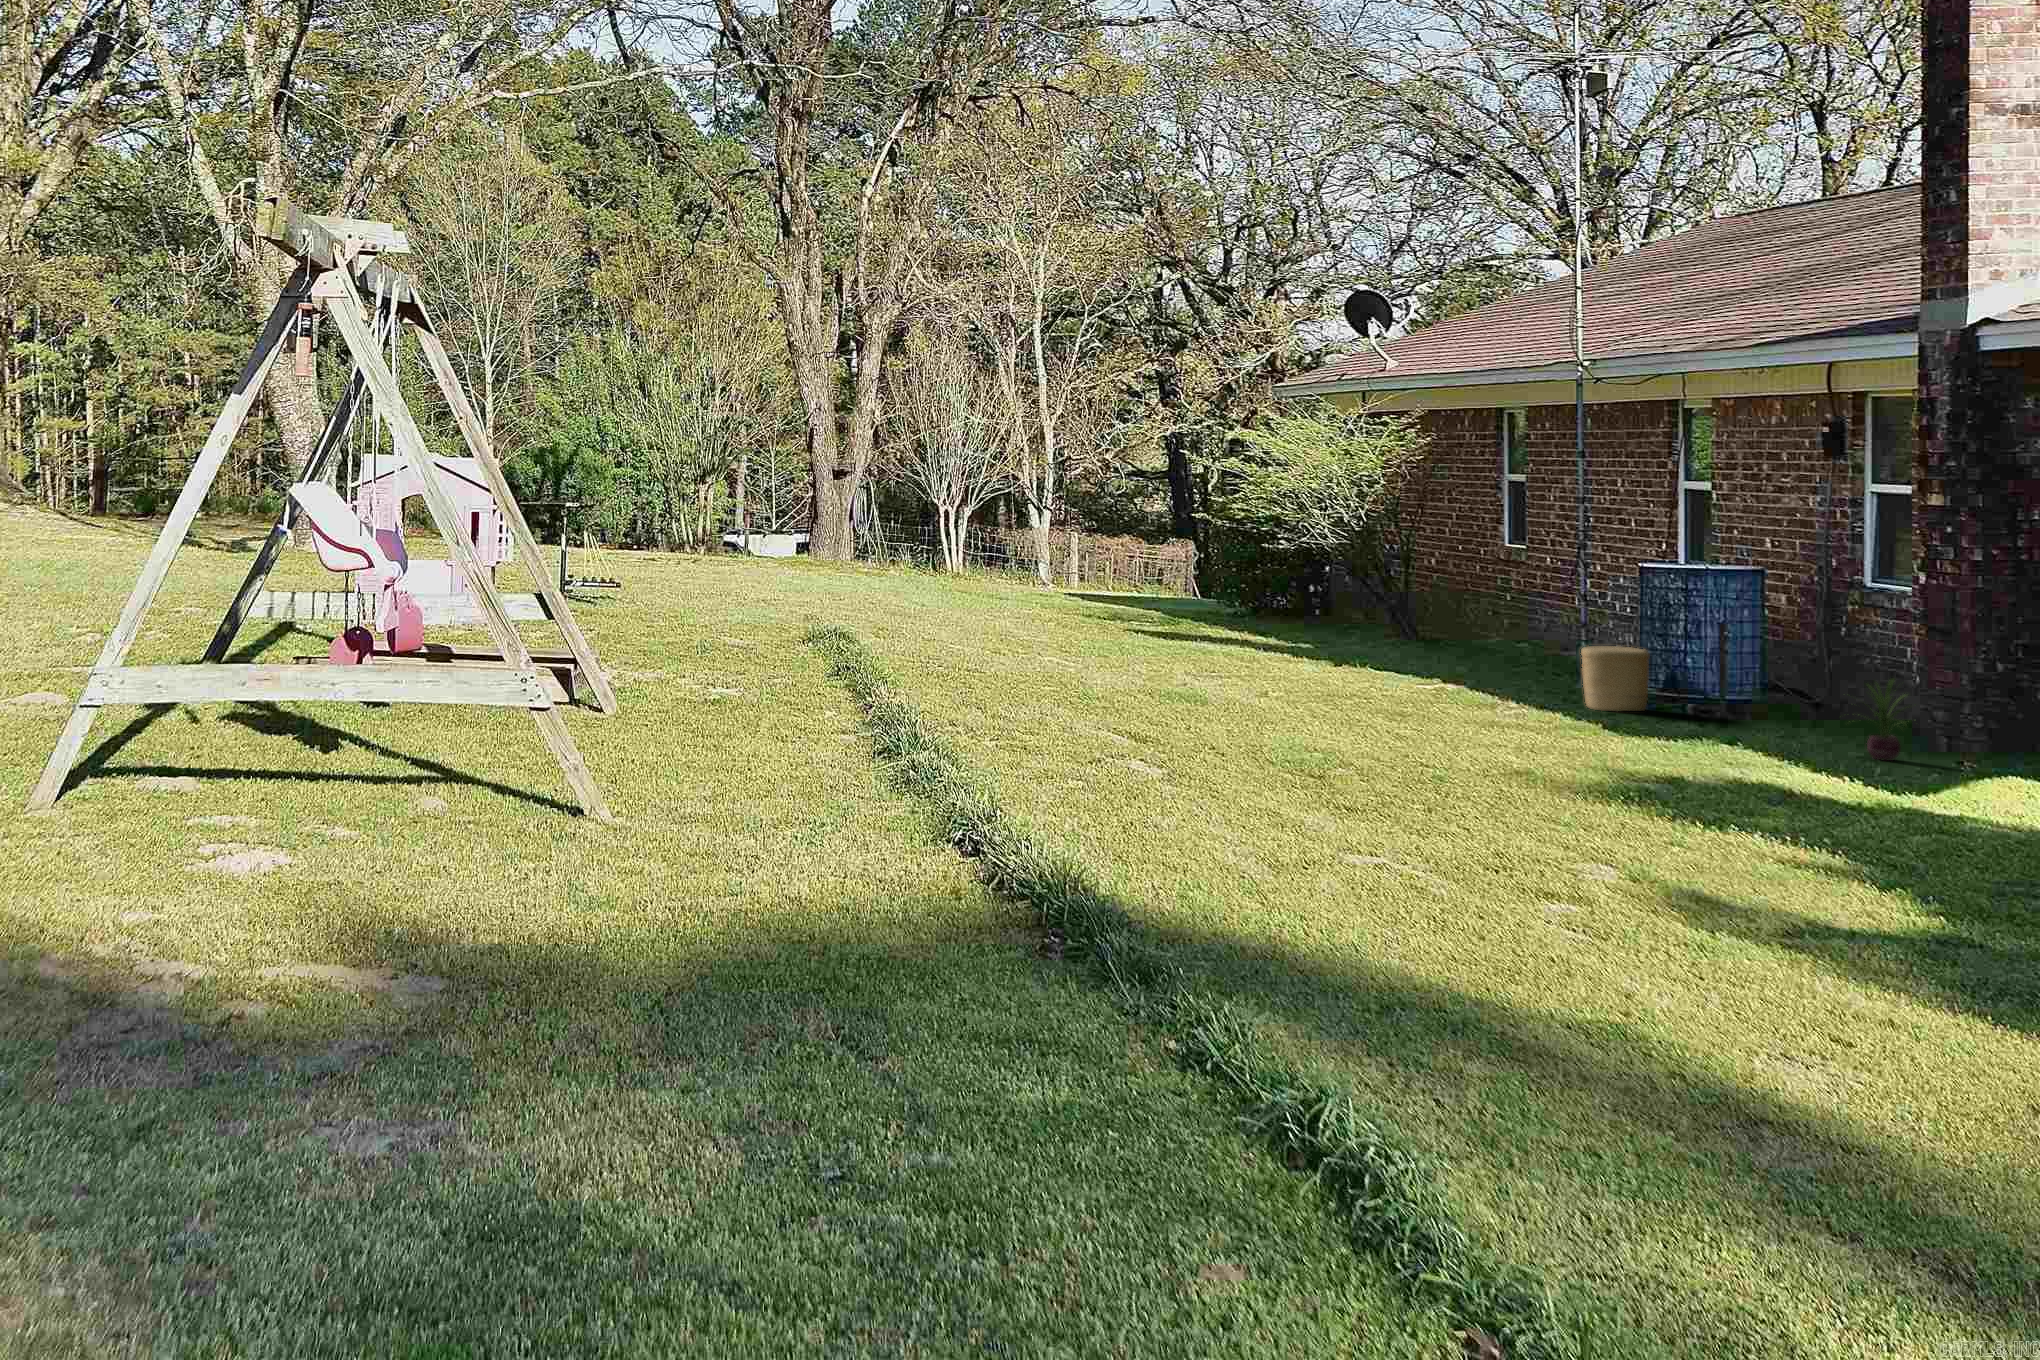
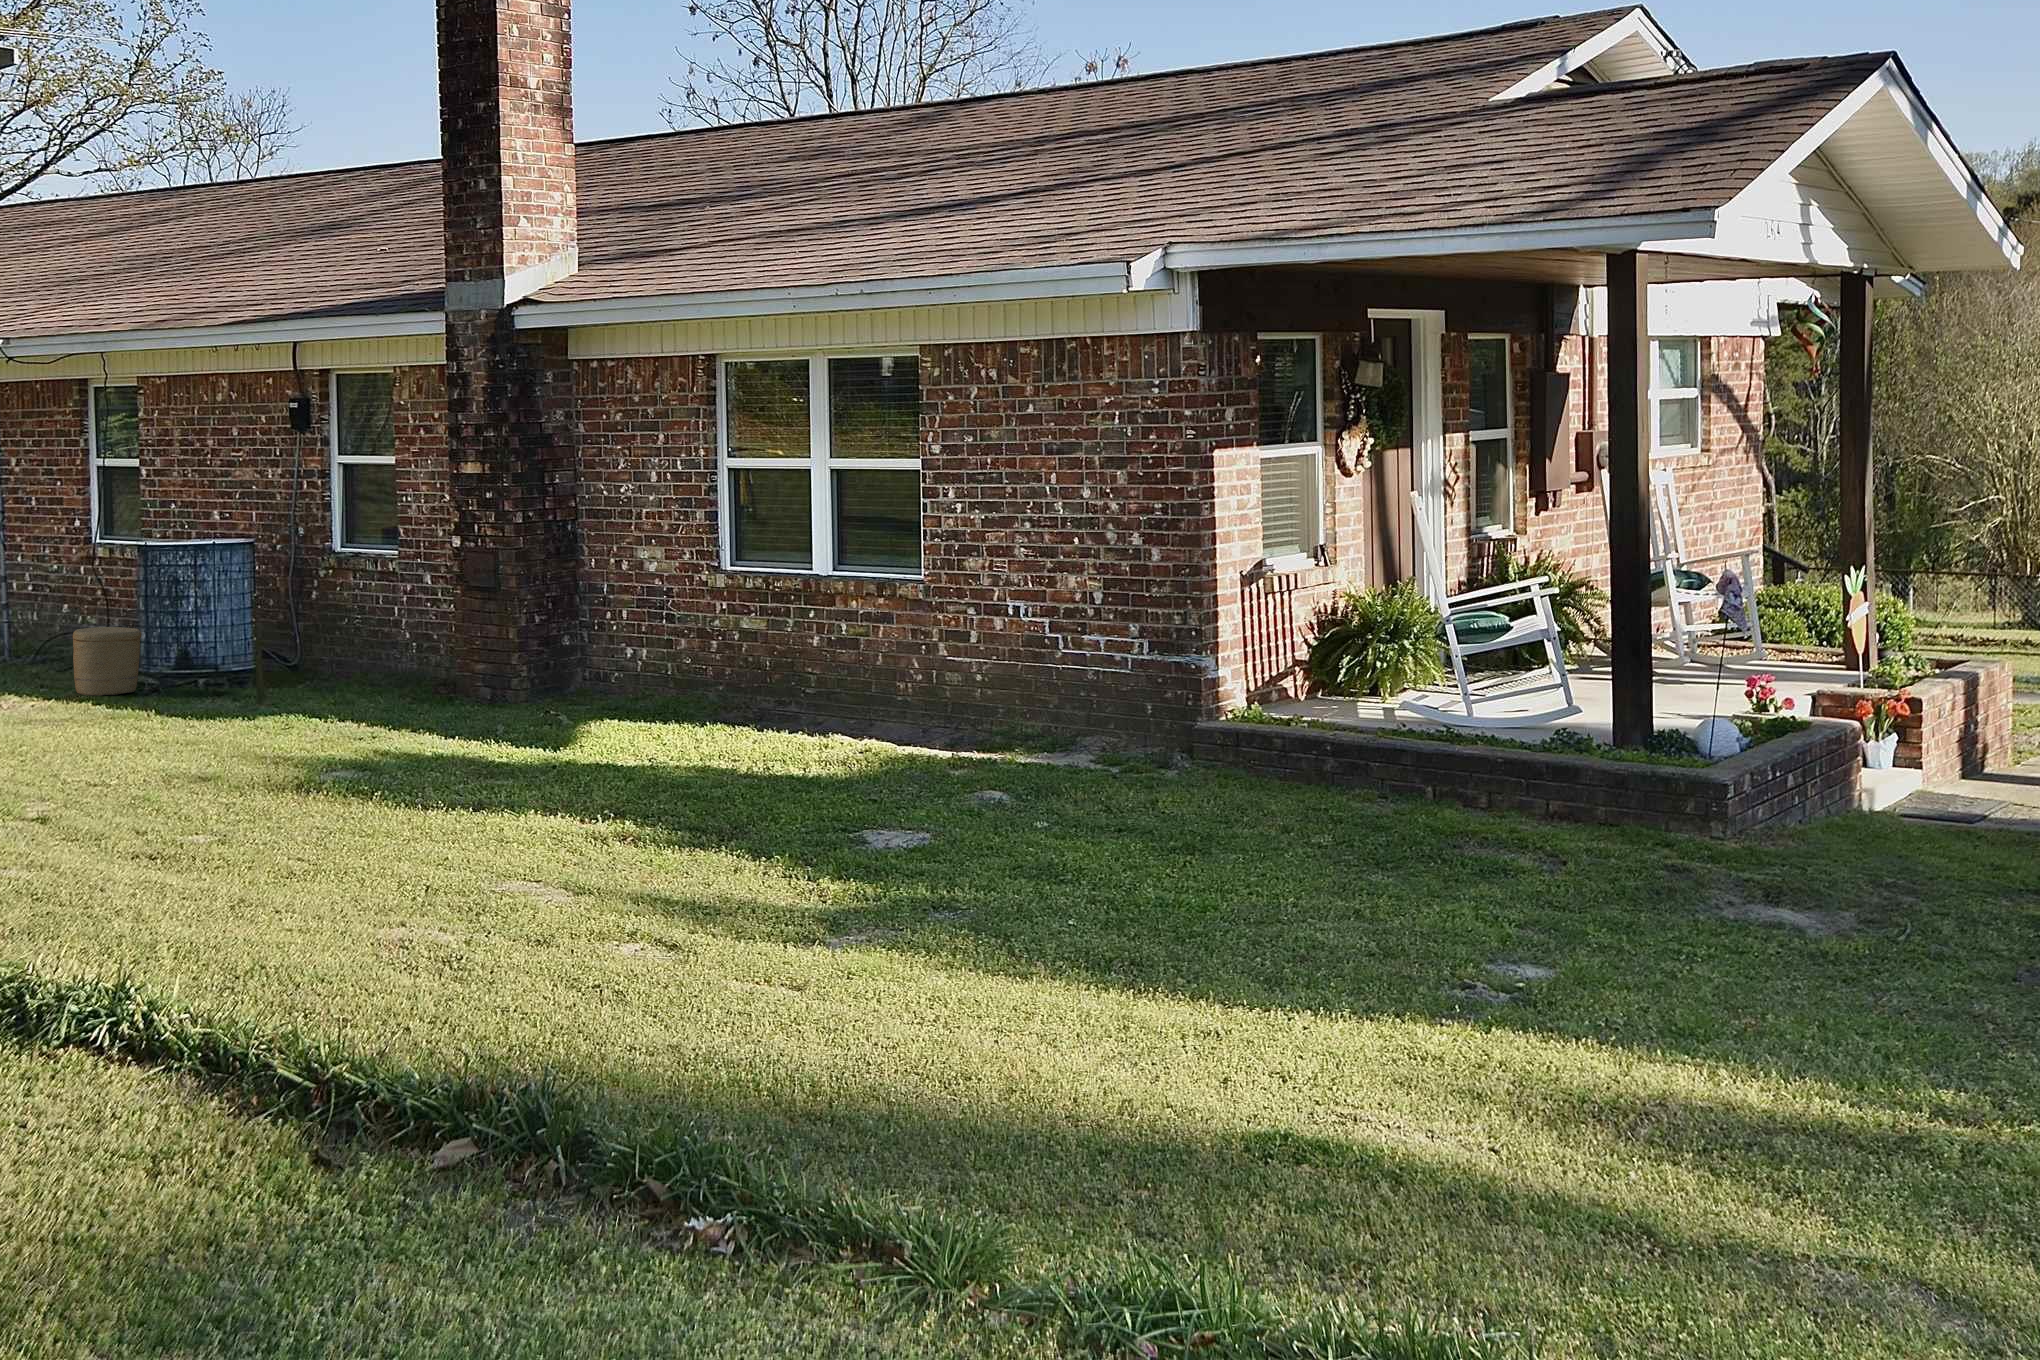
decorative plant: present [1849,679,1909,761] -> none [379,636,464,716]

